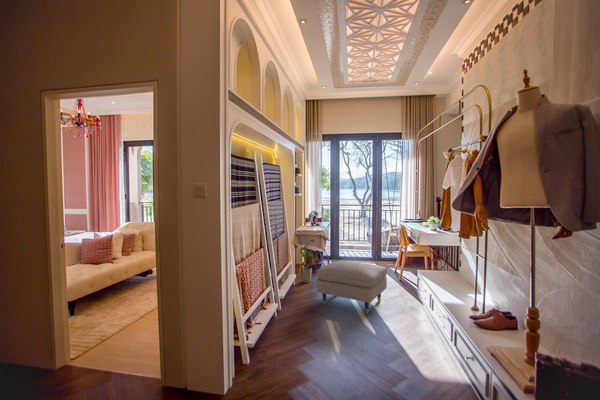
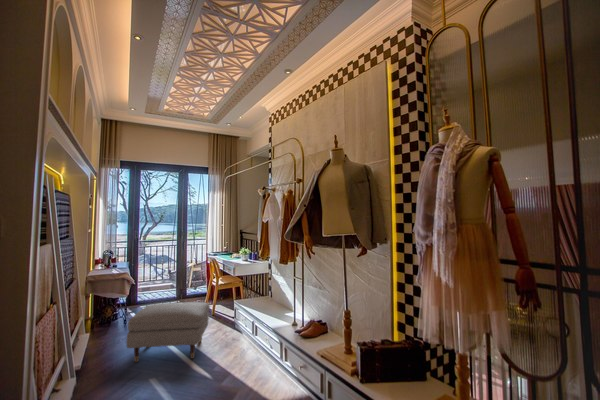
house plant: present [300,238,316,283] -> none [89,283,120,342]

